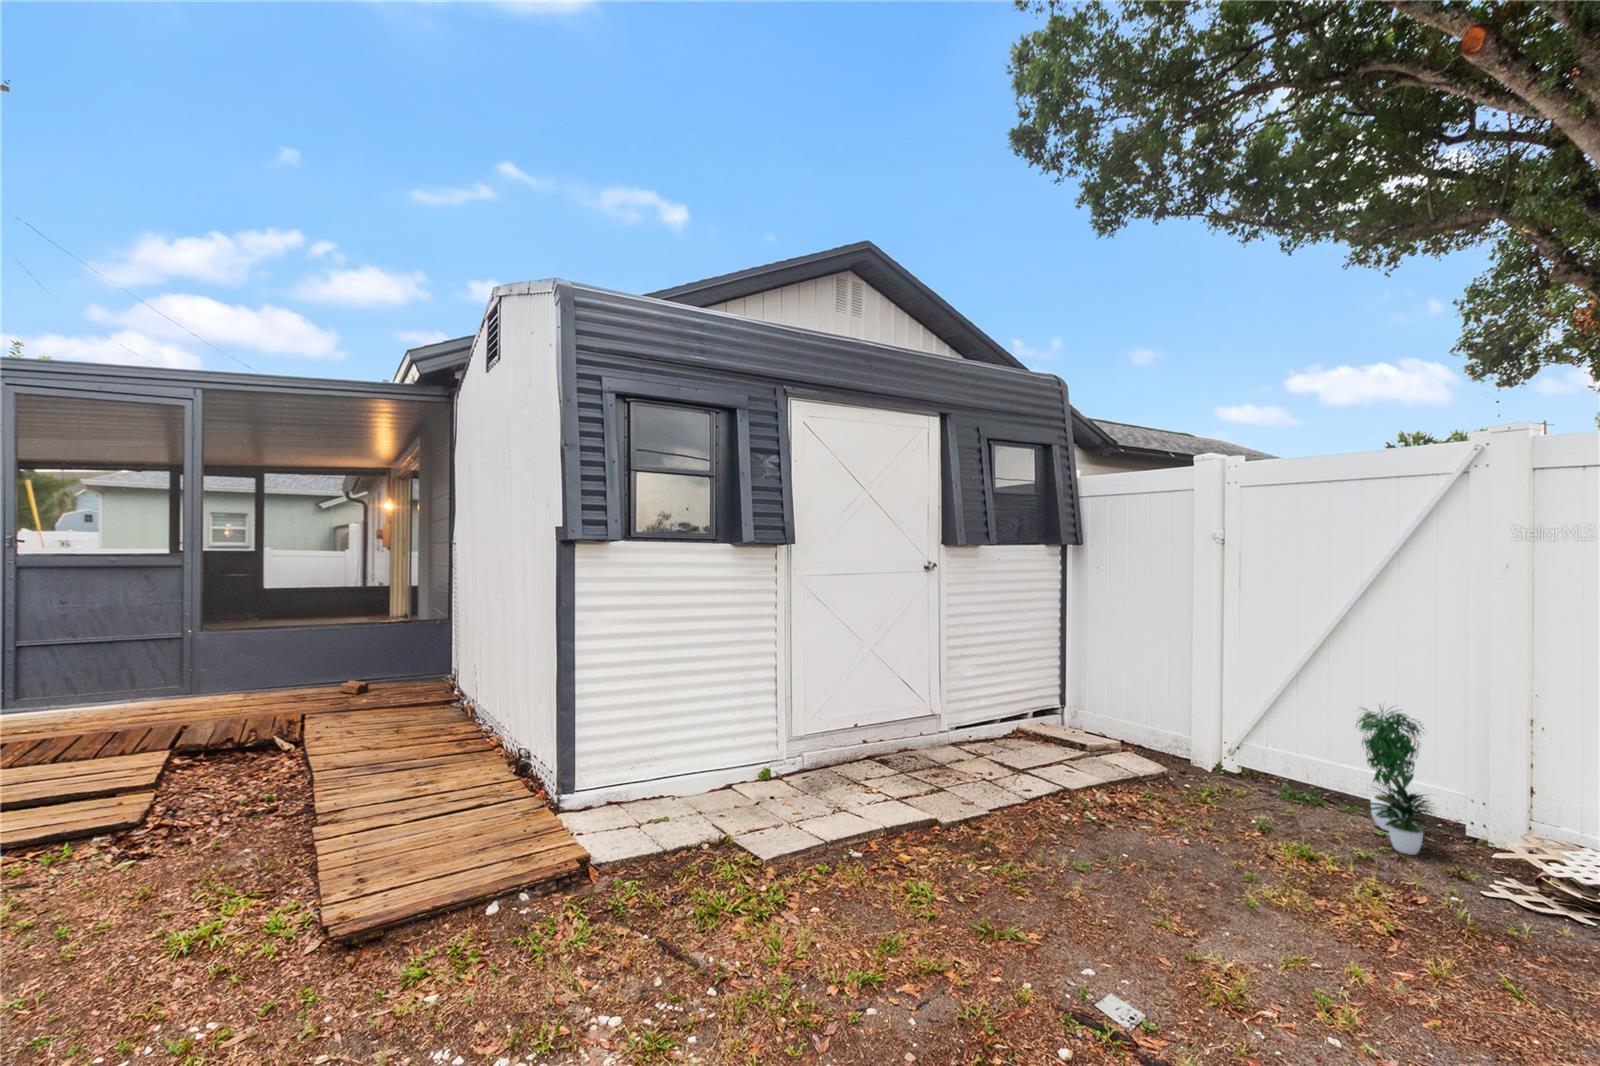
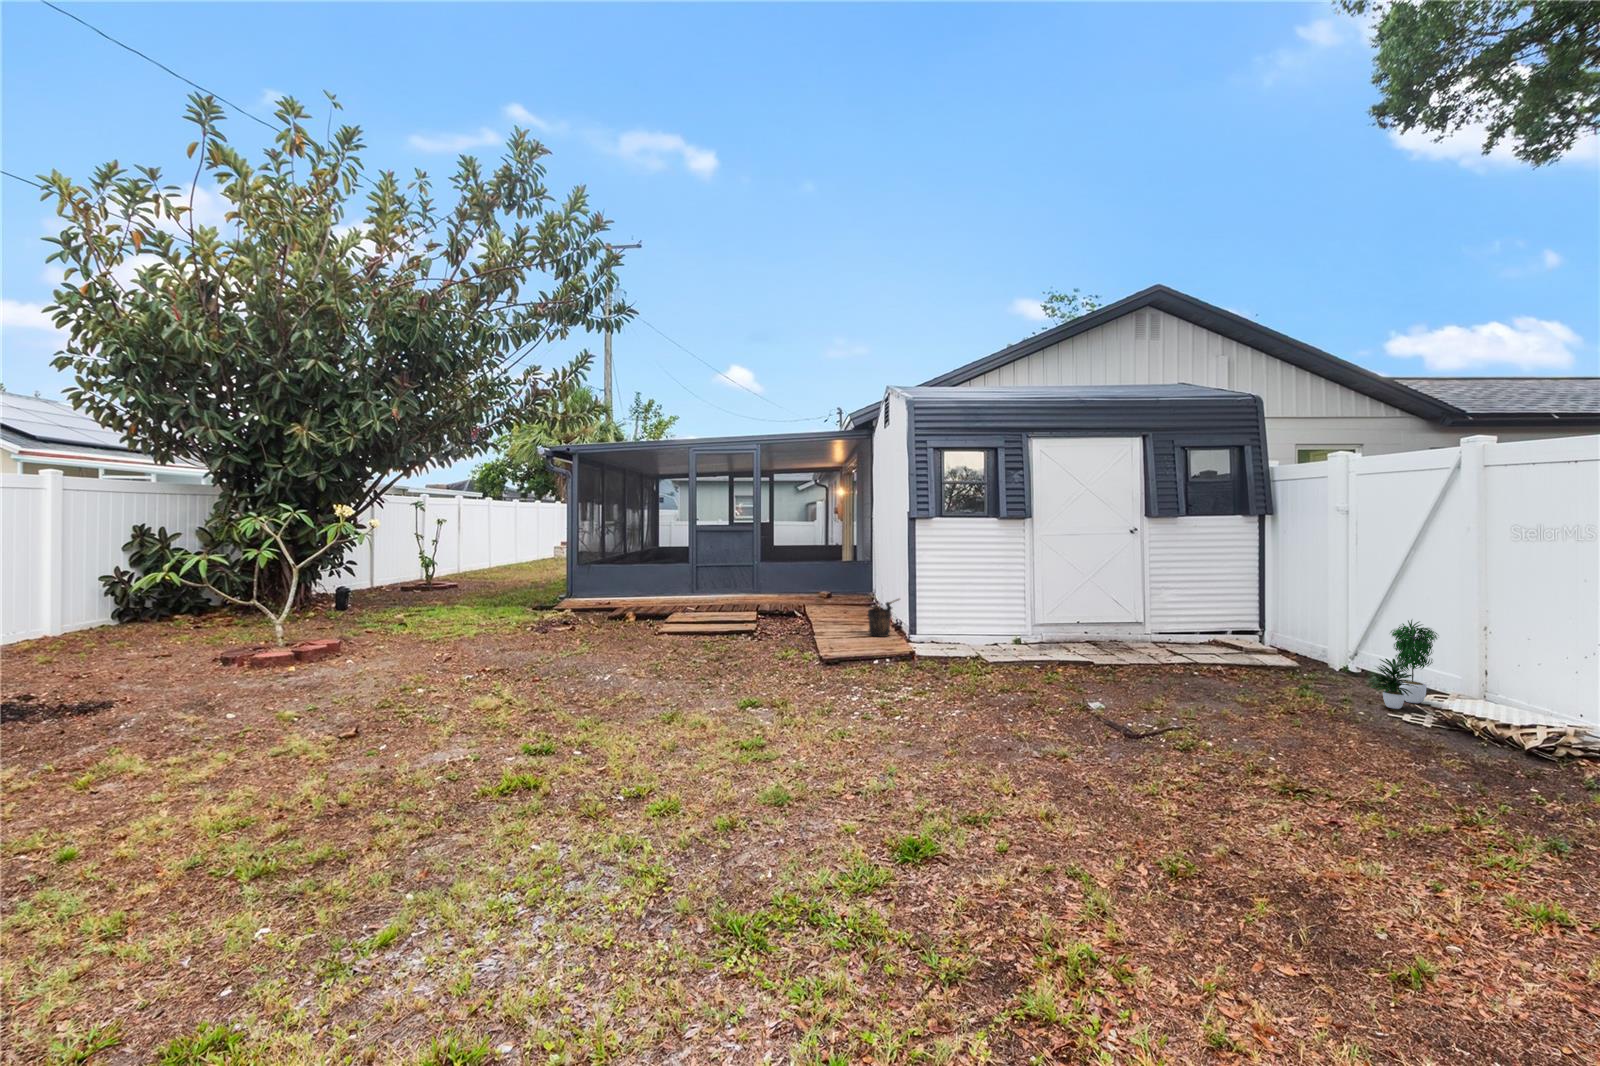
bucket: none [456,713,537,814] -> present [868,599,899,637]

